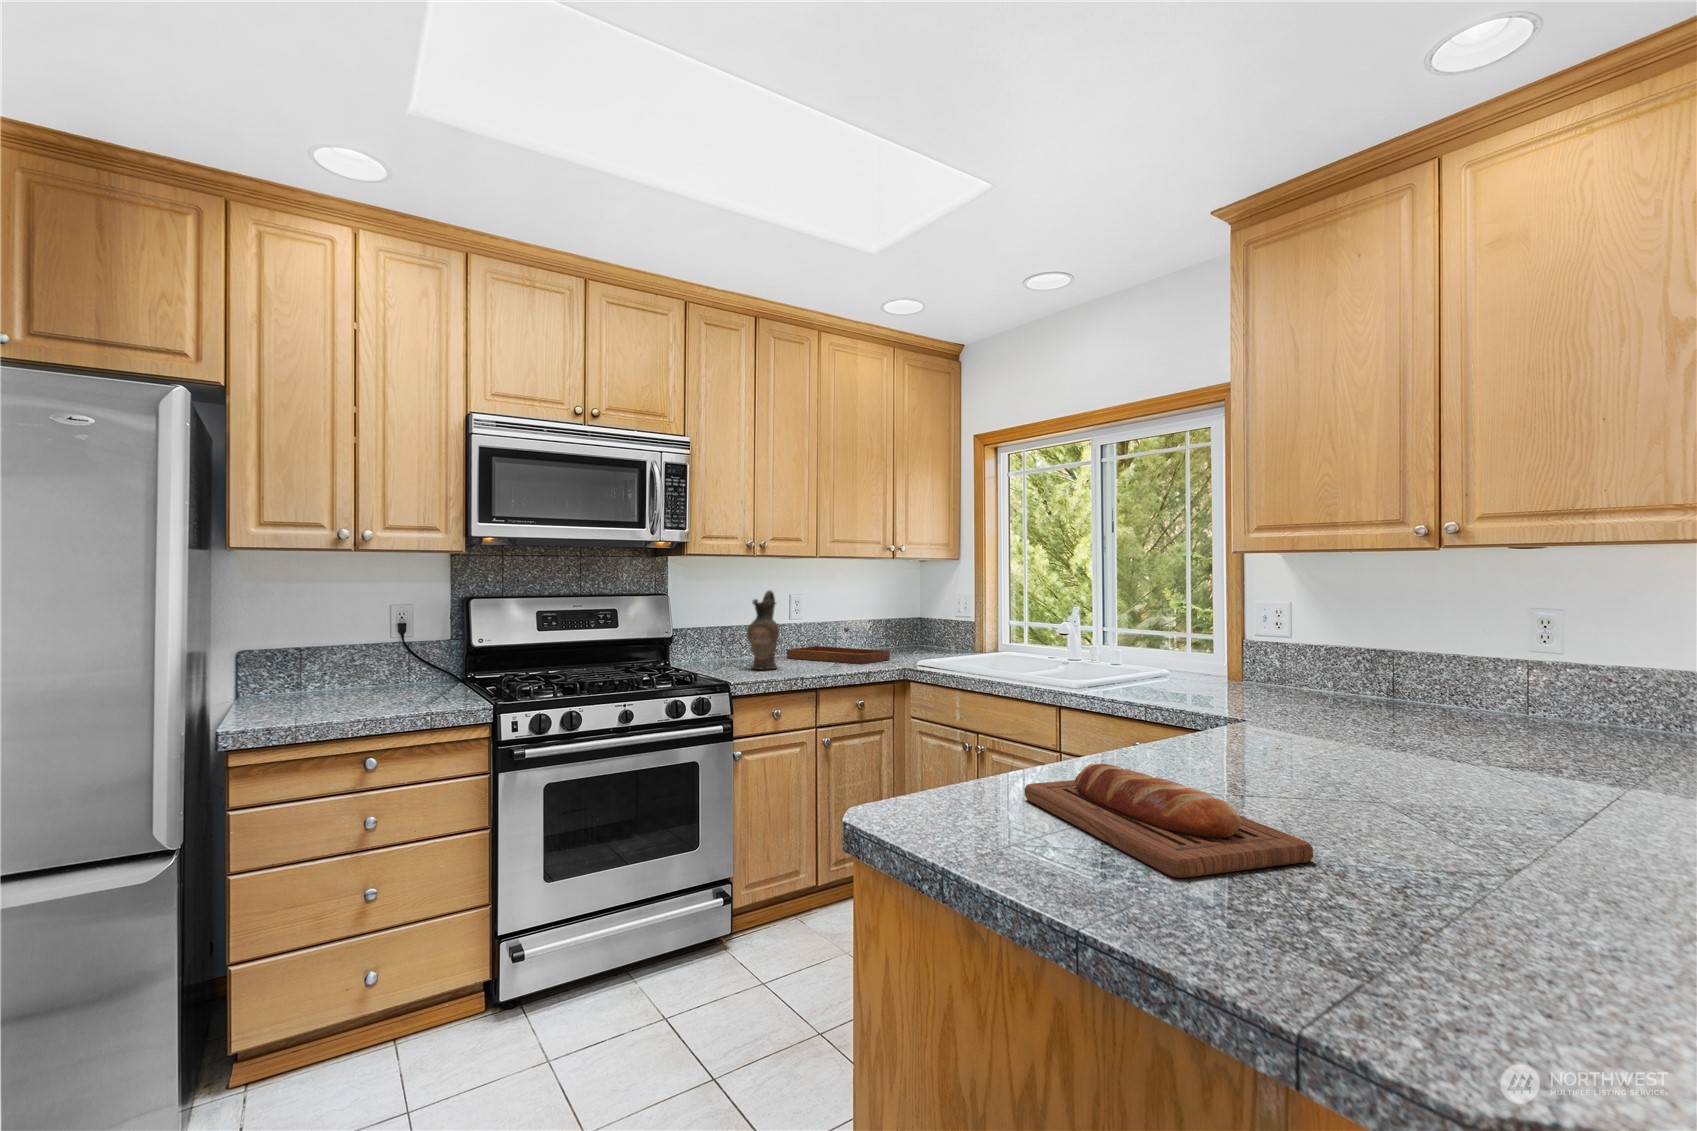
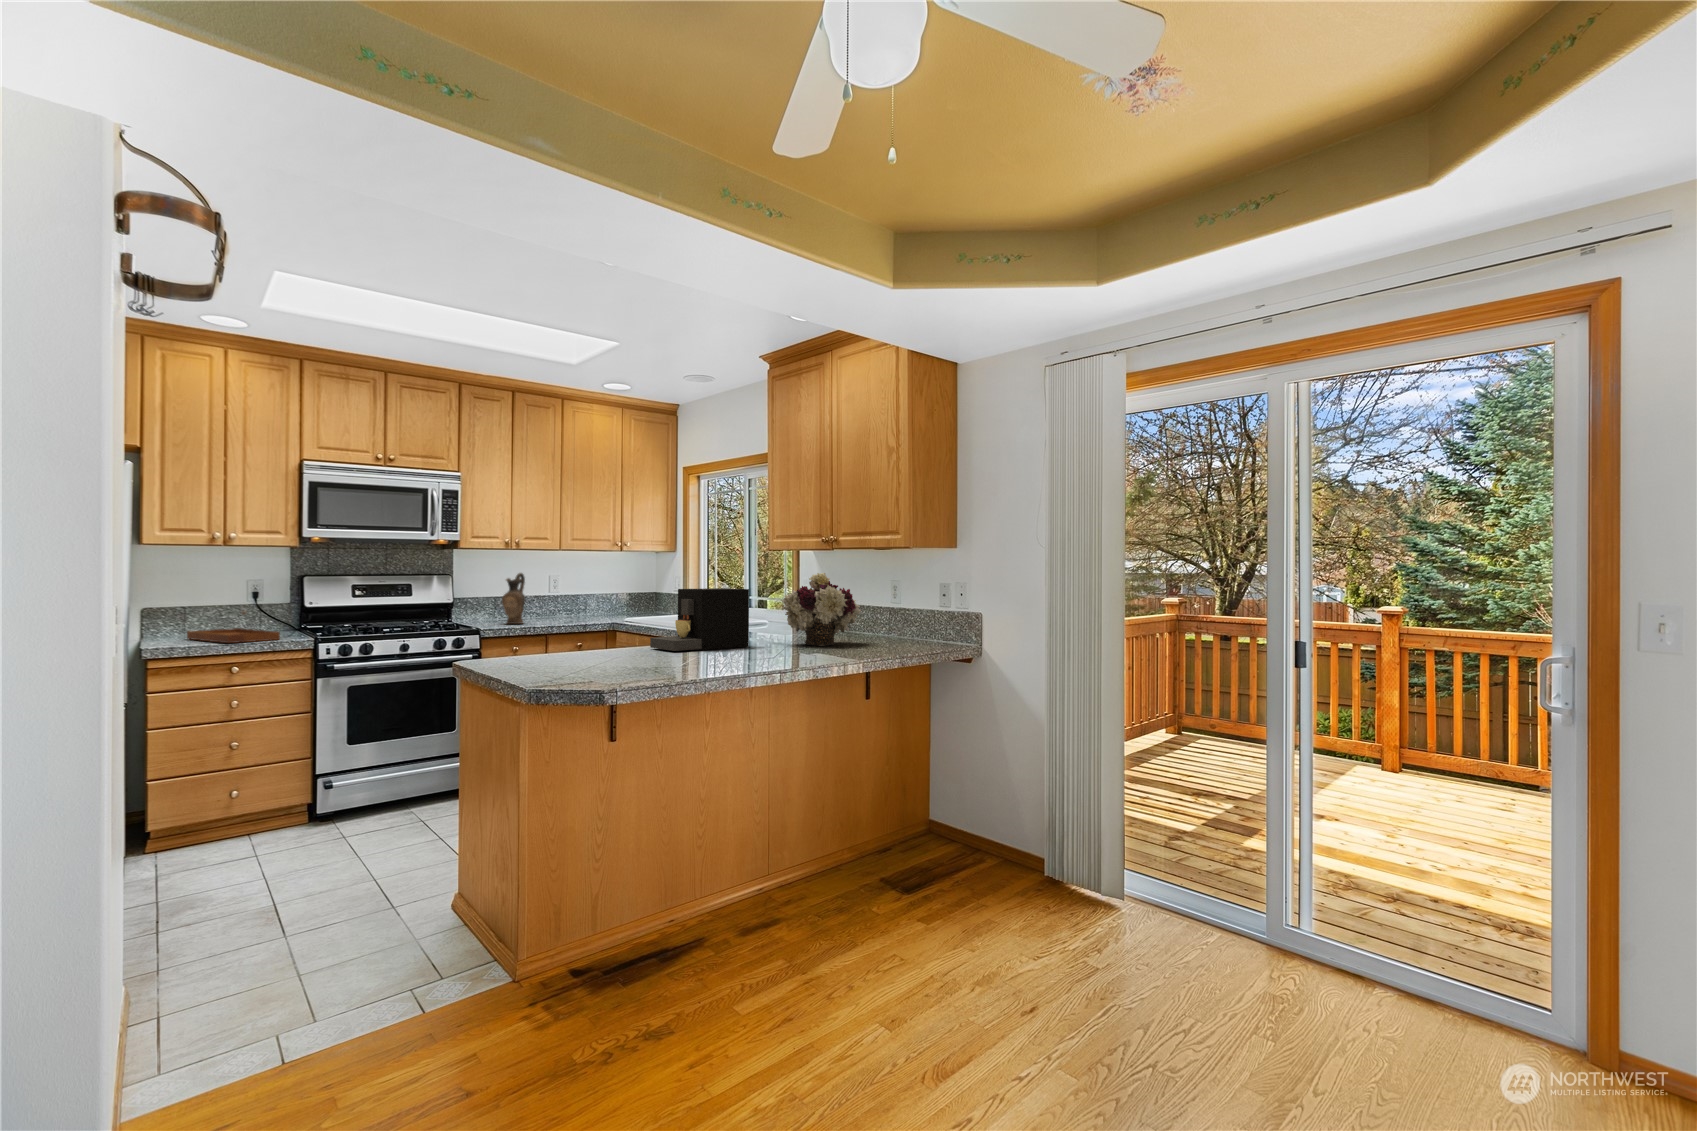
flower arrangement: none [1424,596,1619,756] -> present [781,573,861,646]
tray: present [787,627,890,664] -> present [187,610,280,643]
coffee maker: none [1212,629,1401,785] -> present [650,588,749,651]
bread loaf: present [1024,764,1313,878] -> none [535,638,602,665]

